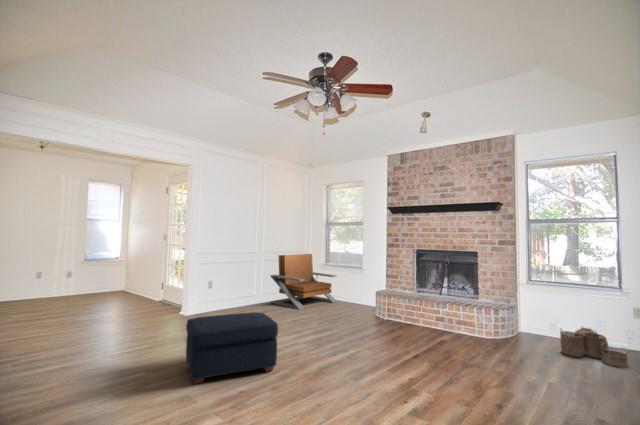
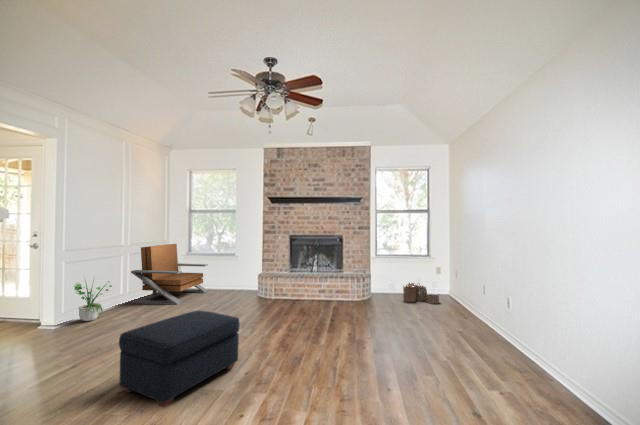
potted plant: none [220,273,251,311] -> present [74,283,112,321]

